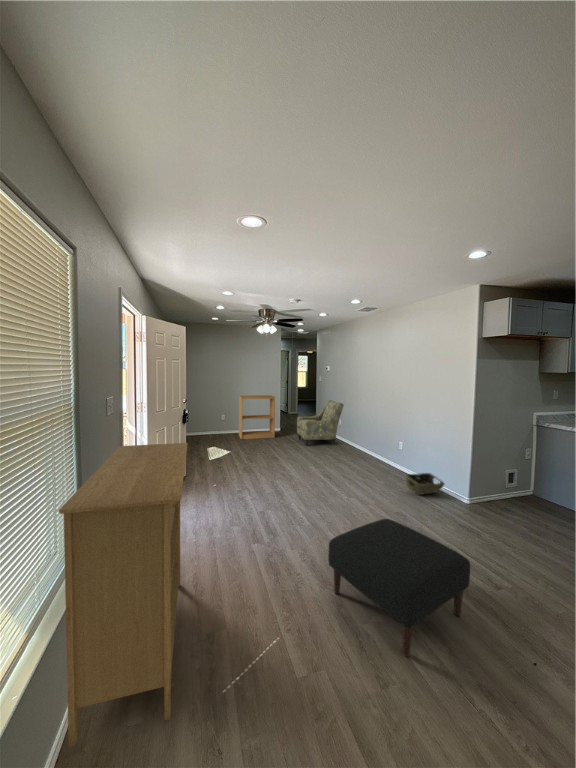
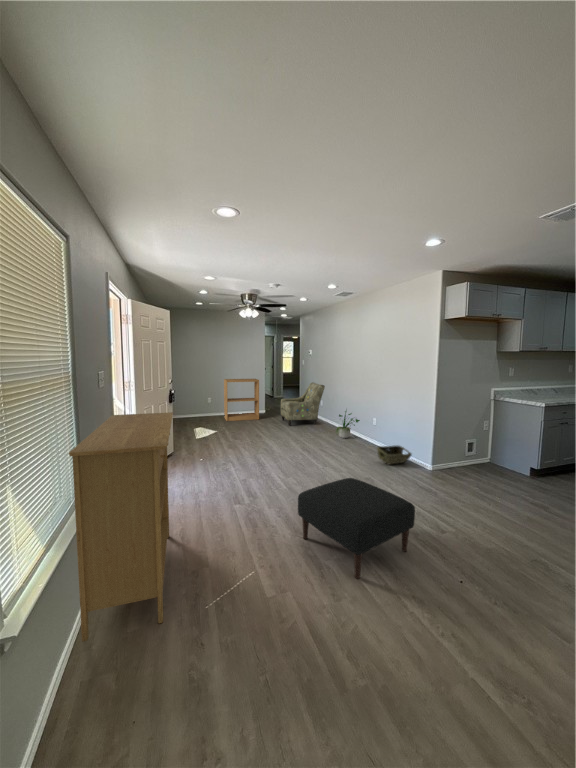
potted plant: none [357,425,384,461] -> present [336,411,360,438]

